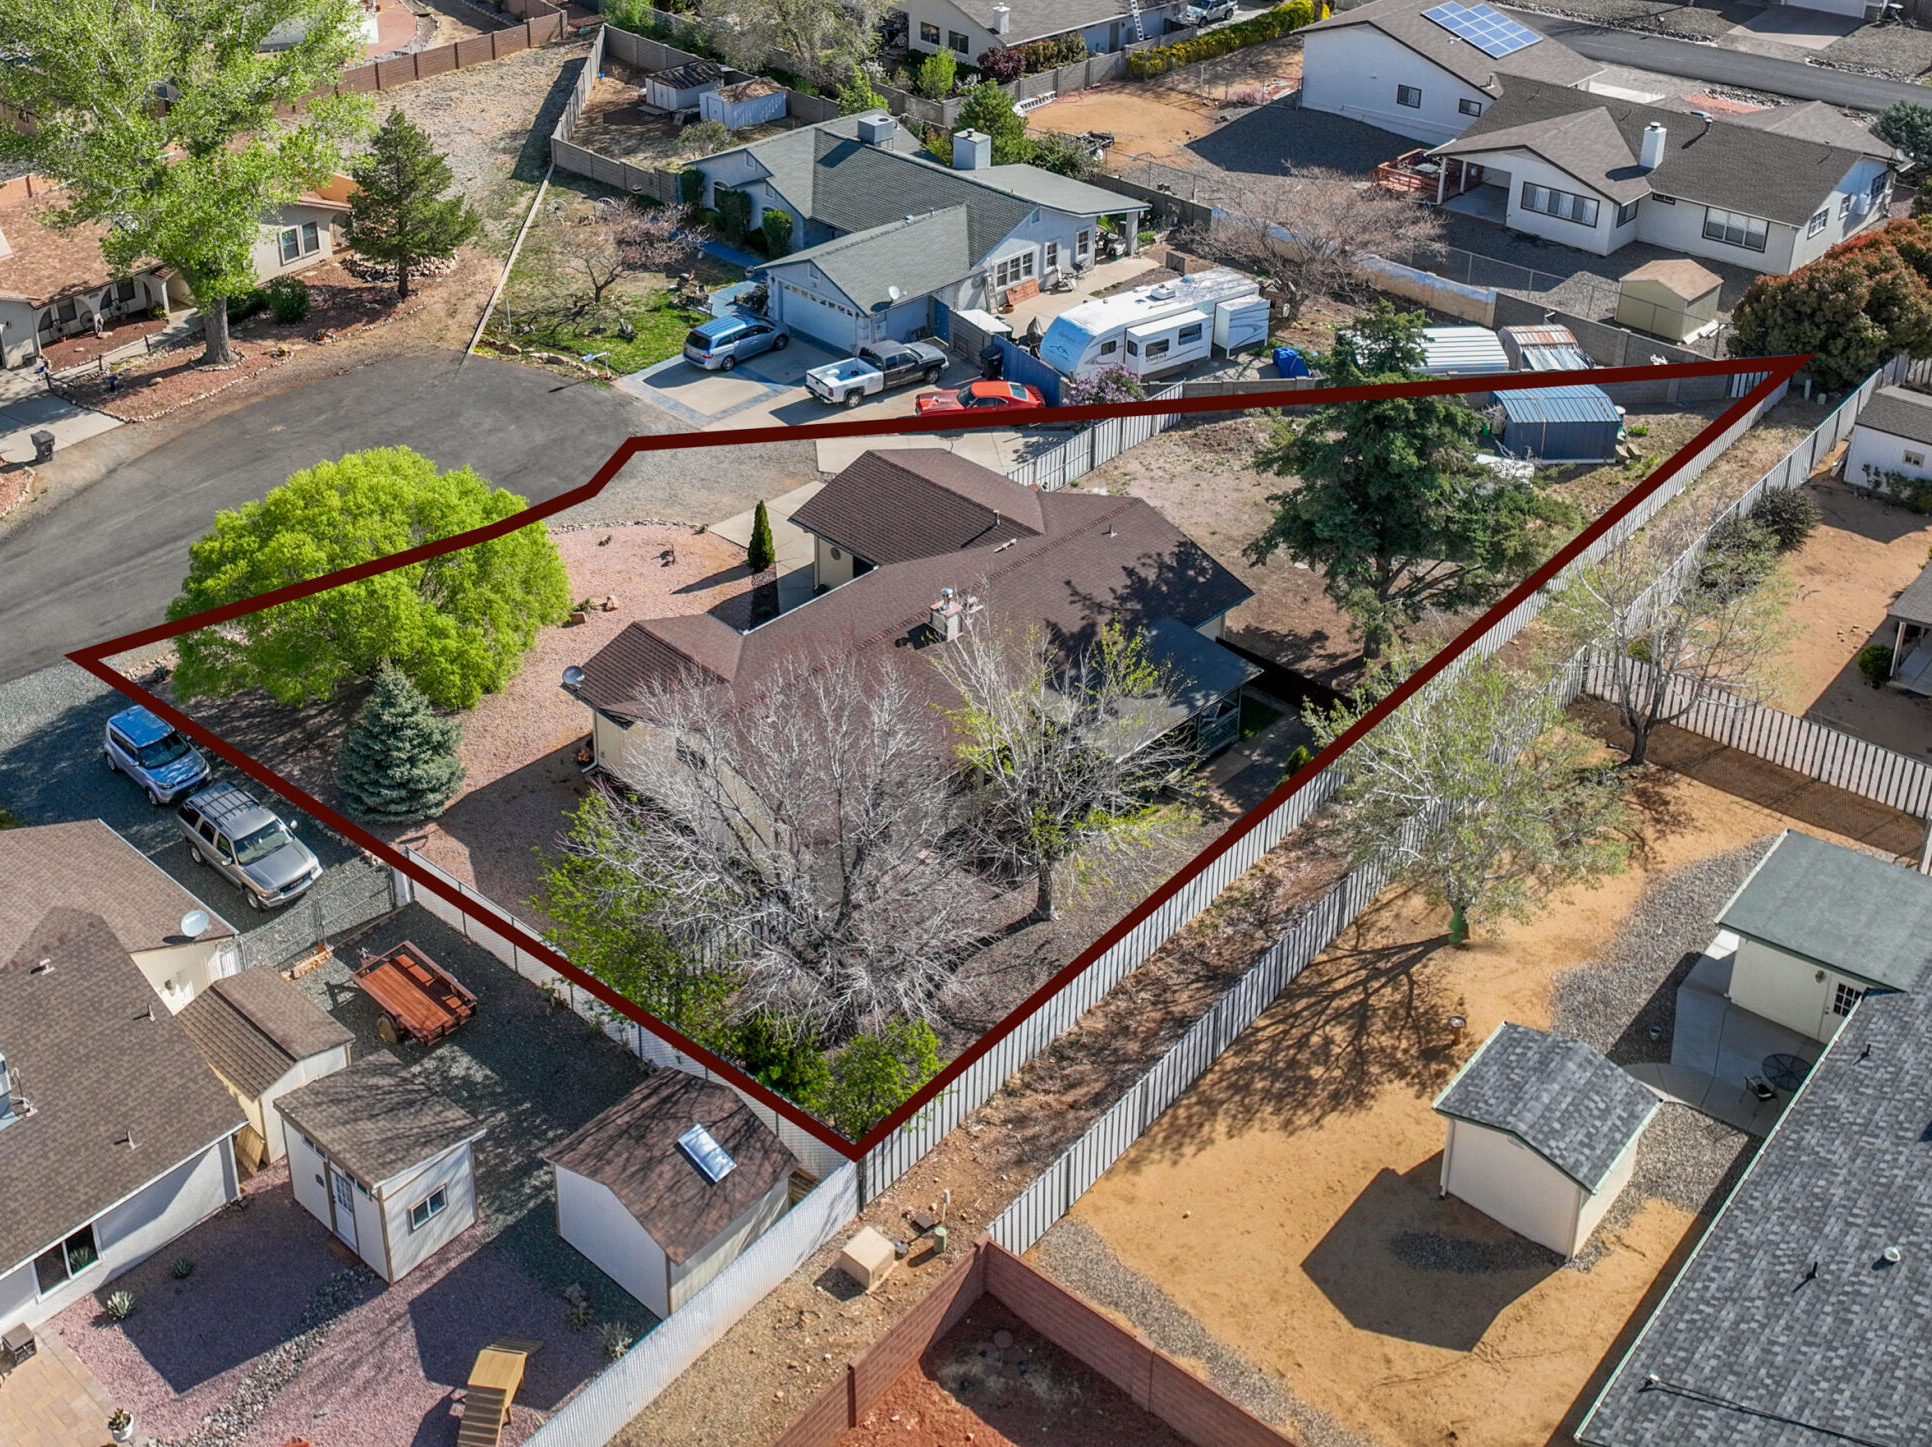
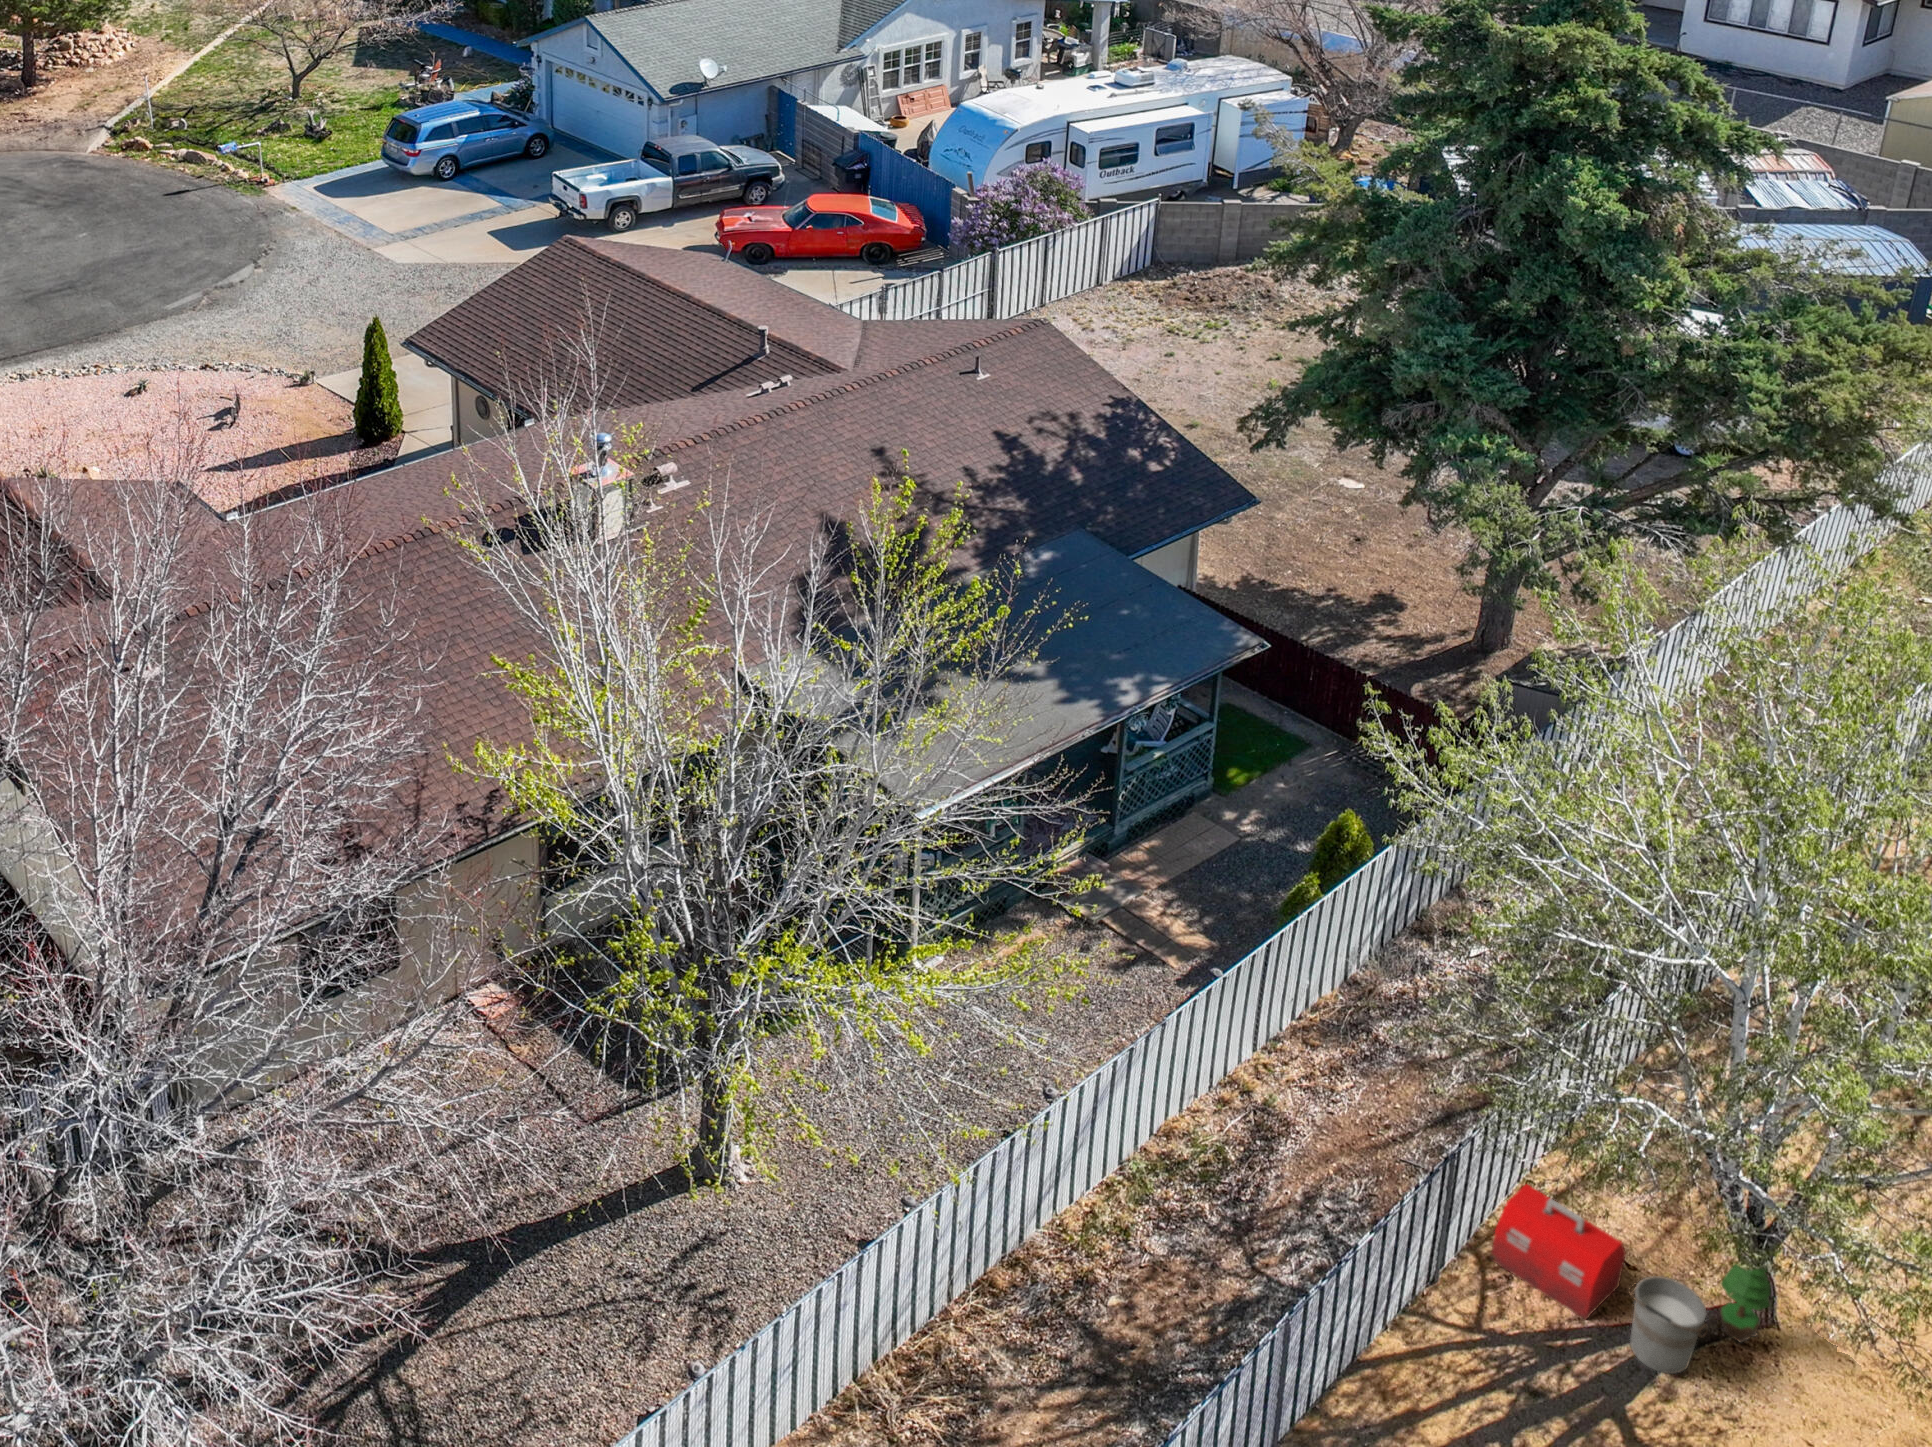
toolbox: none [1362,896,1413,946] -> present [1491,1184,1626,1319]
bucket: none [1411,925,1441,961] -> present [1629,1276,1708,1374]

